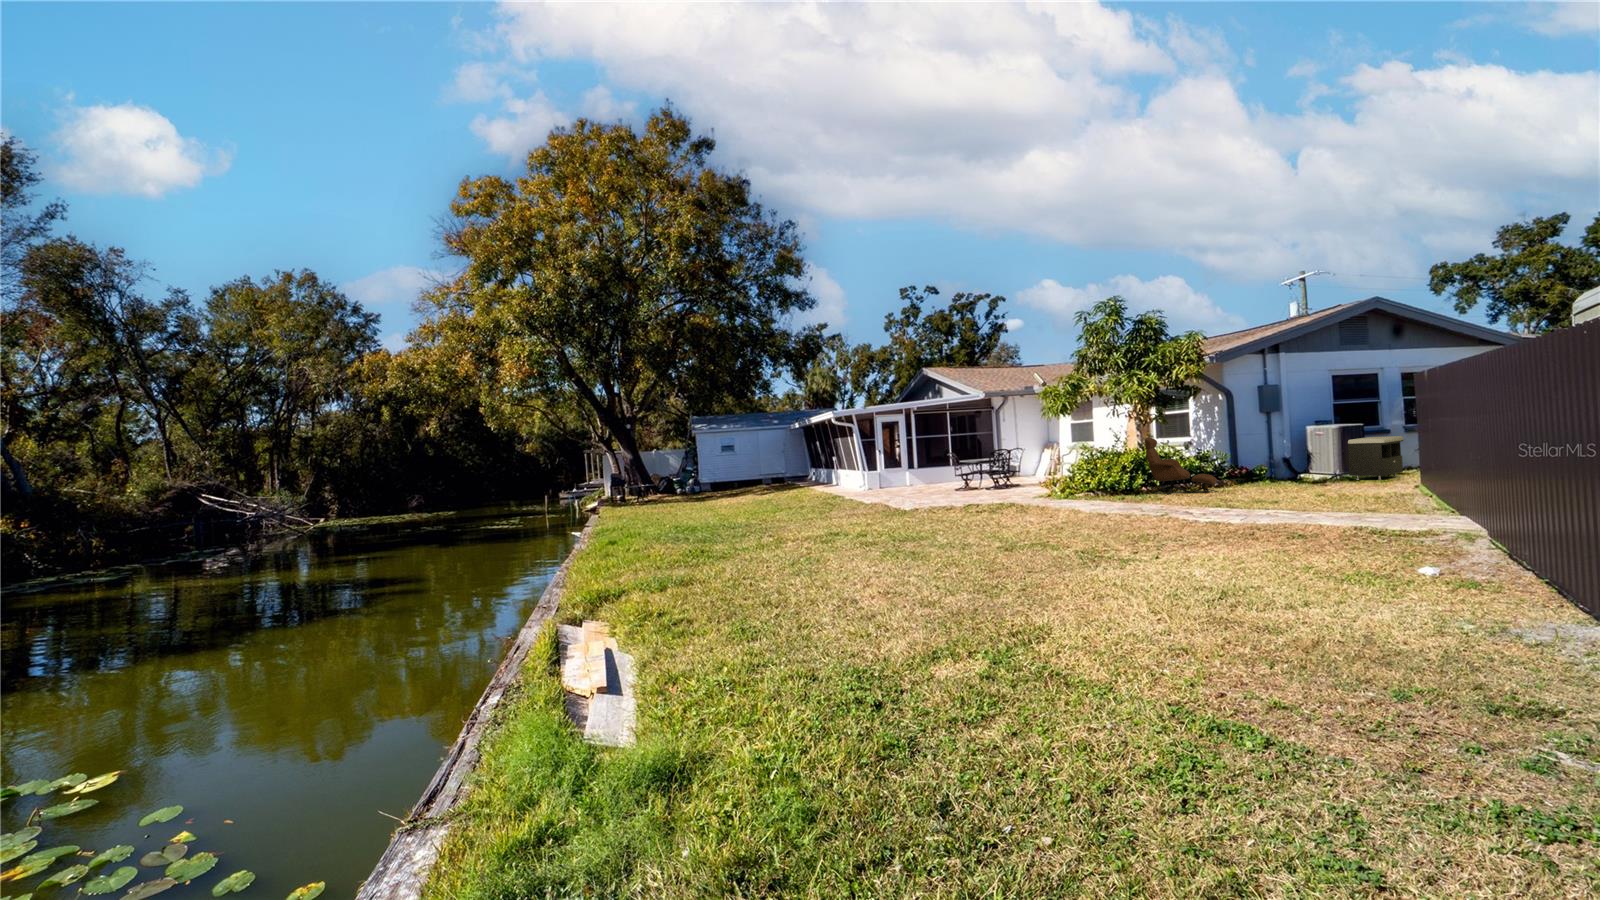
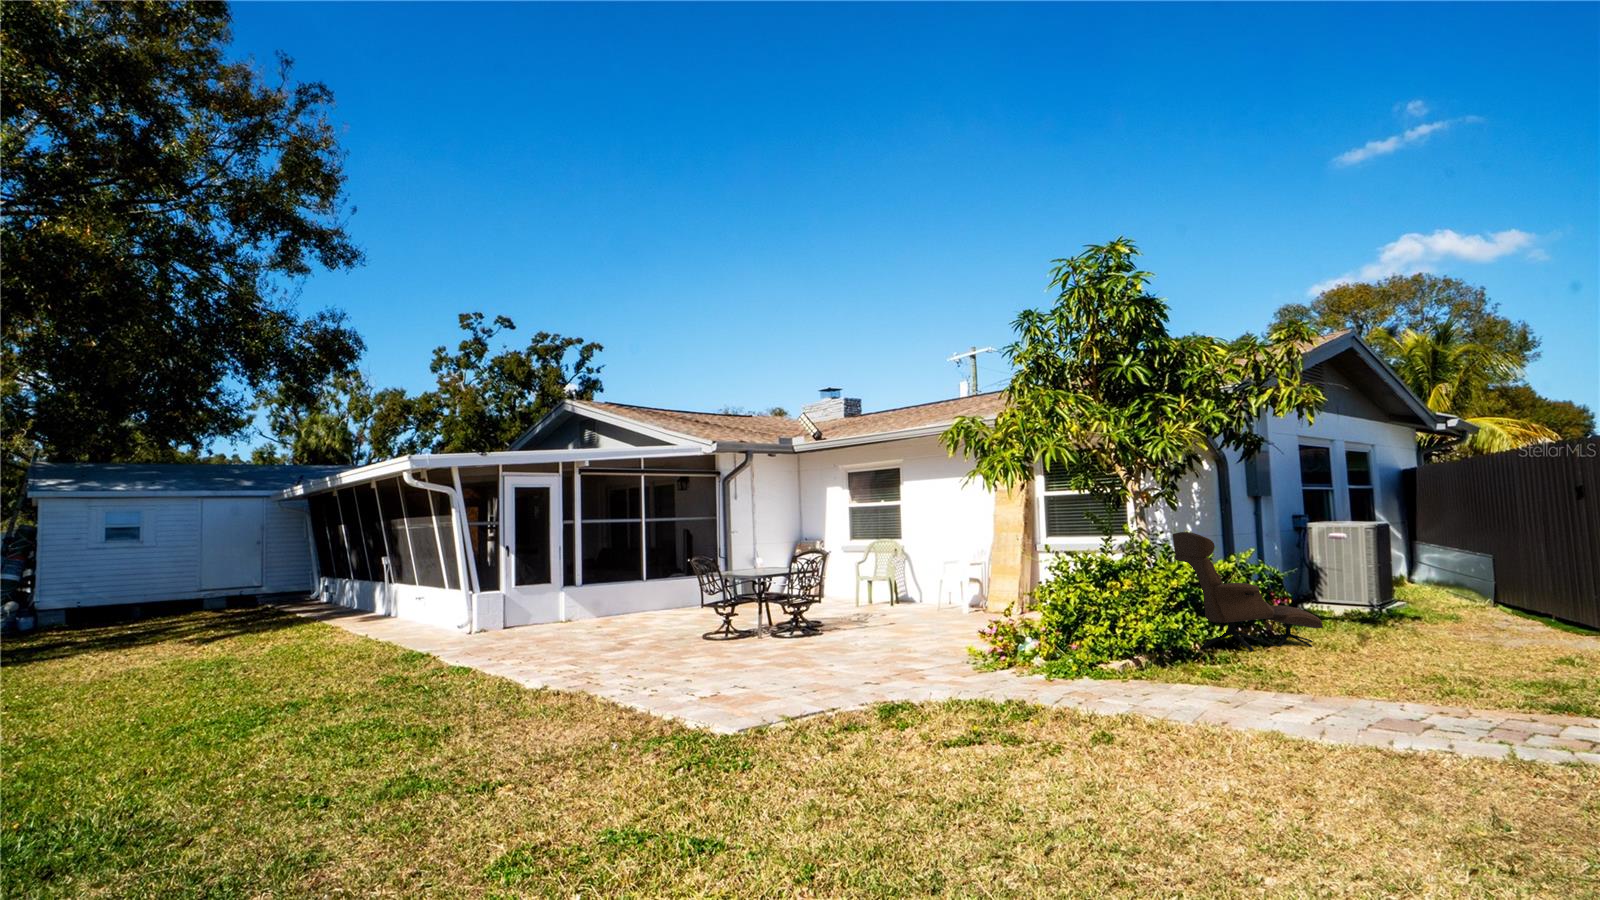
storage bench: present [1348,436,1403,480] -> none [1361,537,1446,608]

